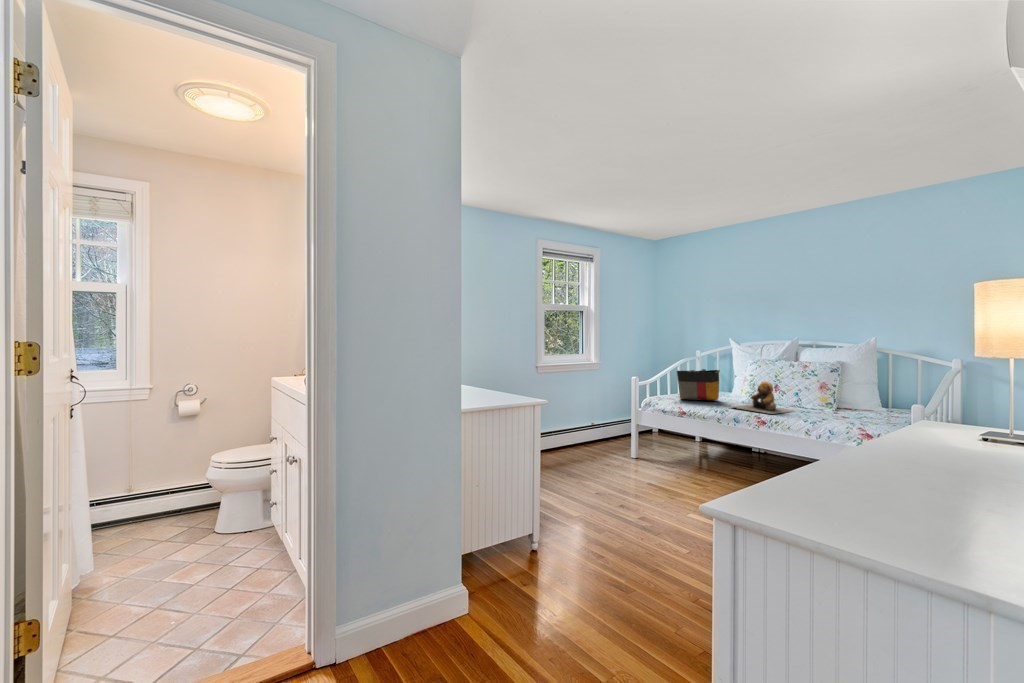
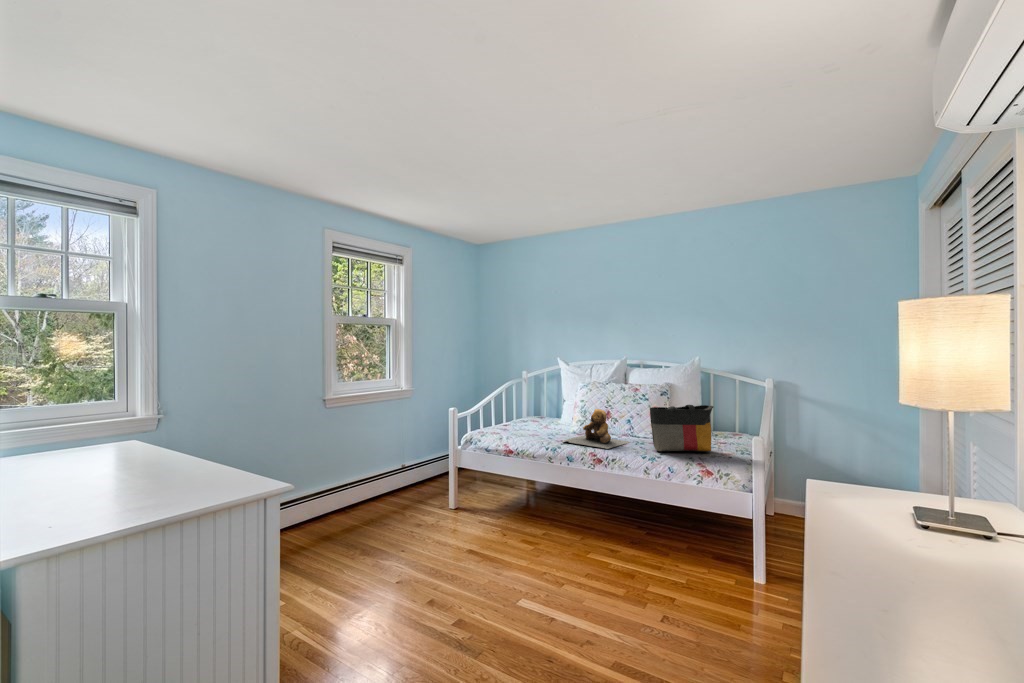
tote bag: present [677,369,720,401] -> present [650,405,713,452]

